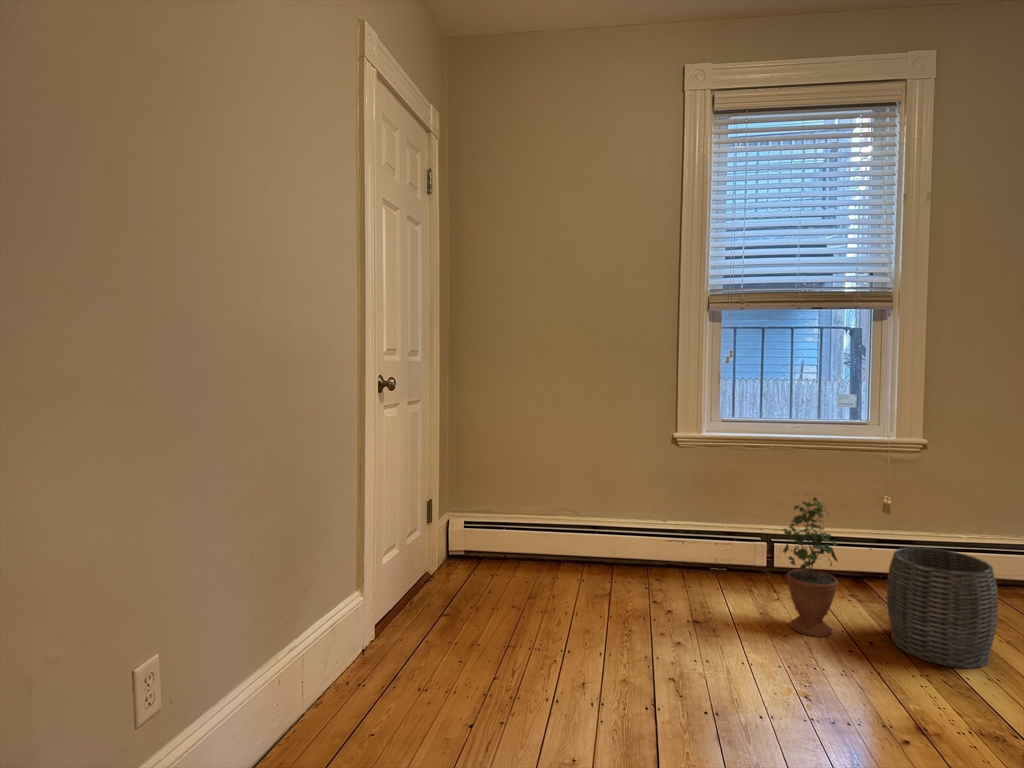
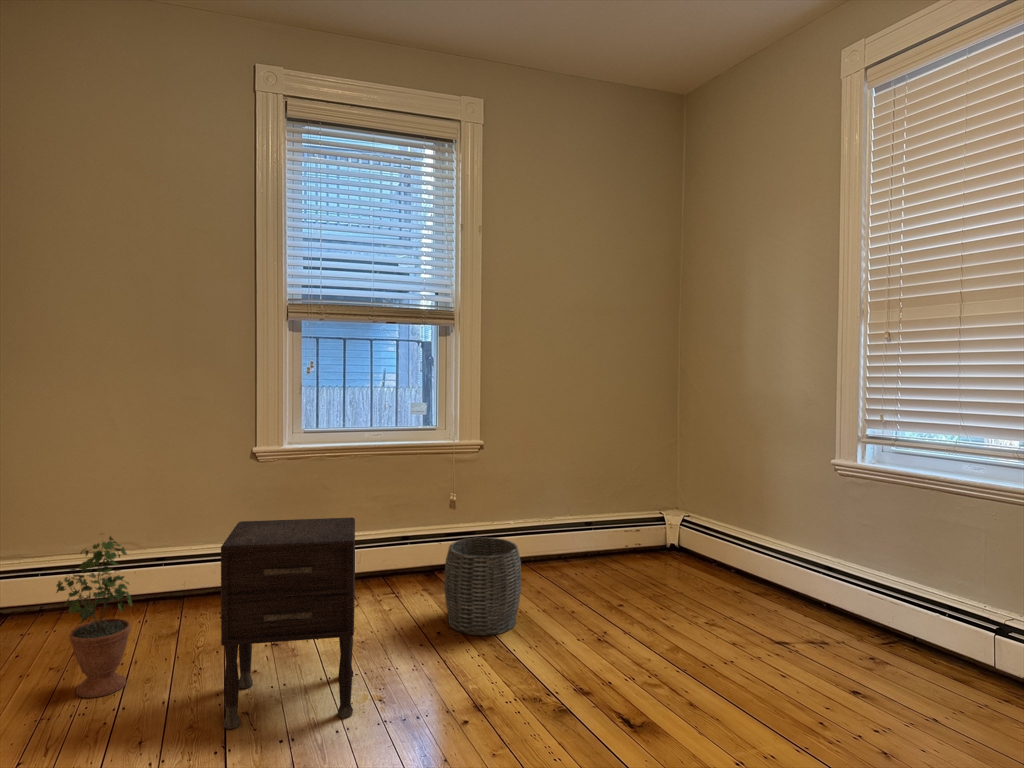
nightstand: none [653,494,792,717] -> present [221,517,355,729]
potted plant: present [778,497,838,637] -> present [56,536,132,698]

